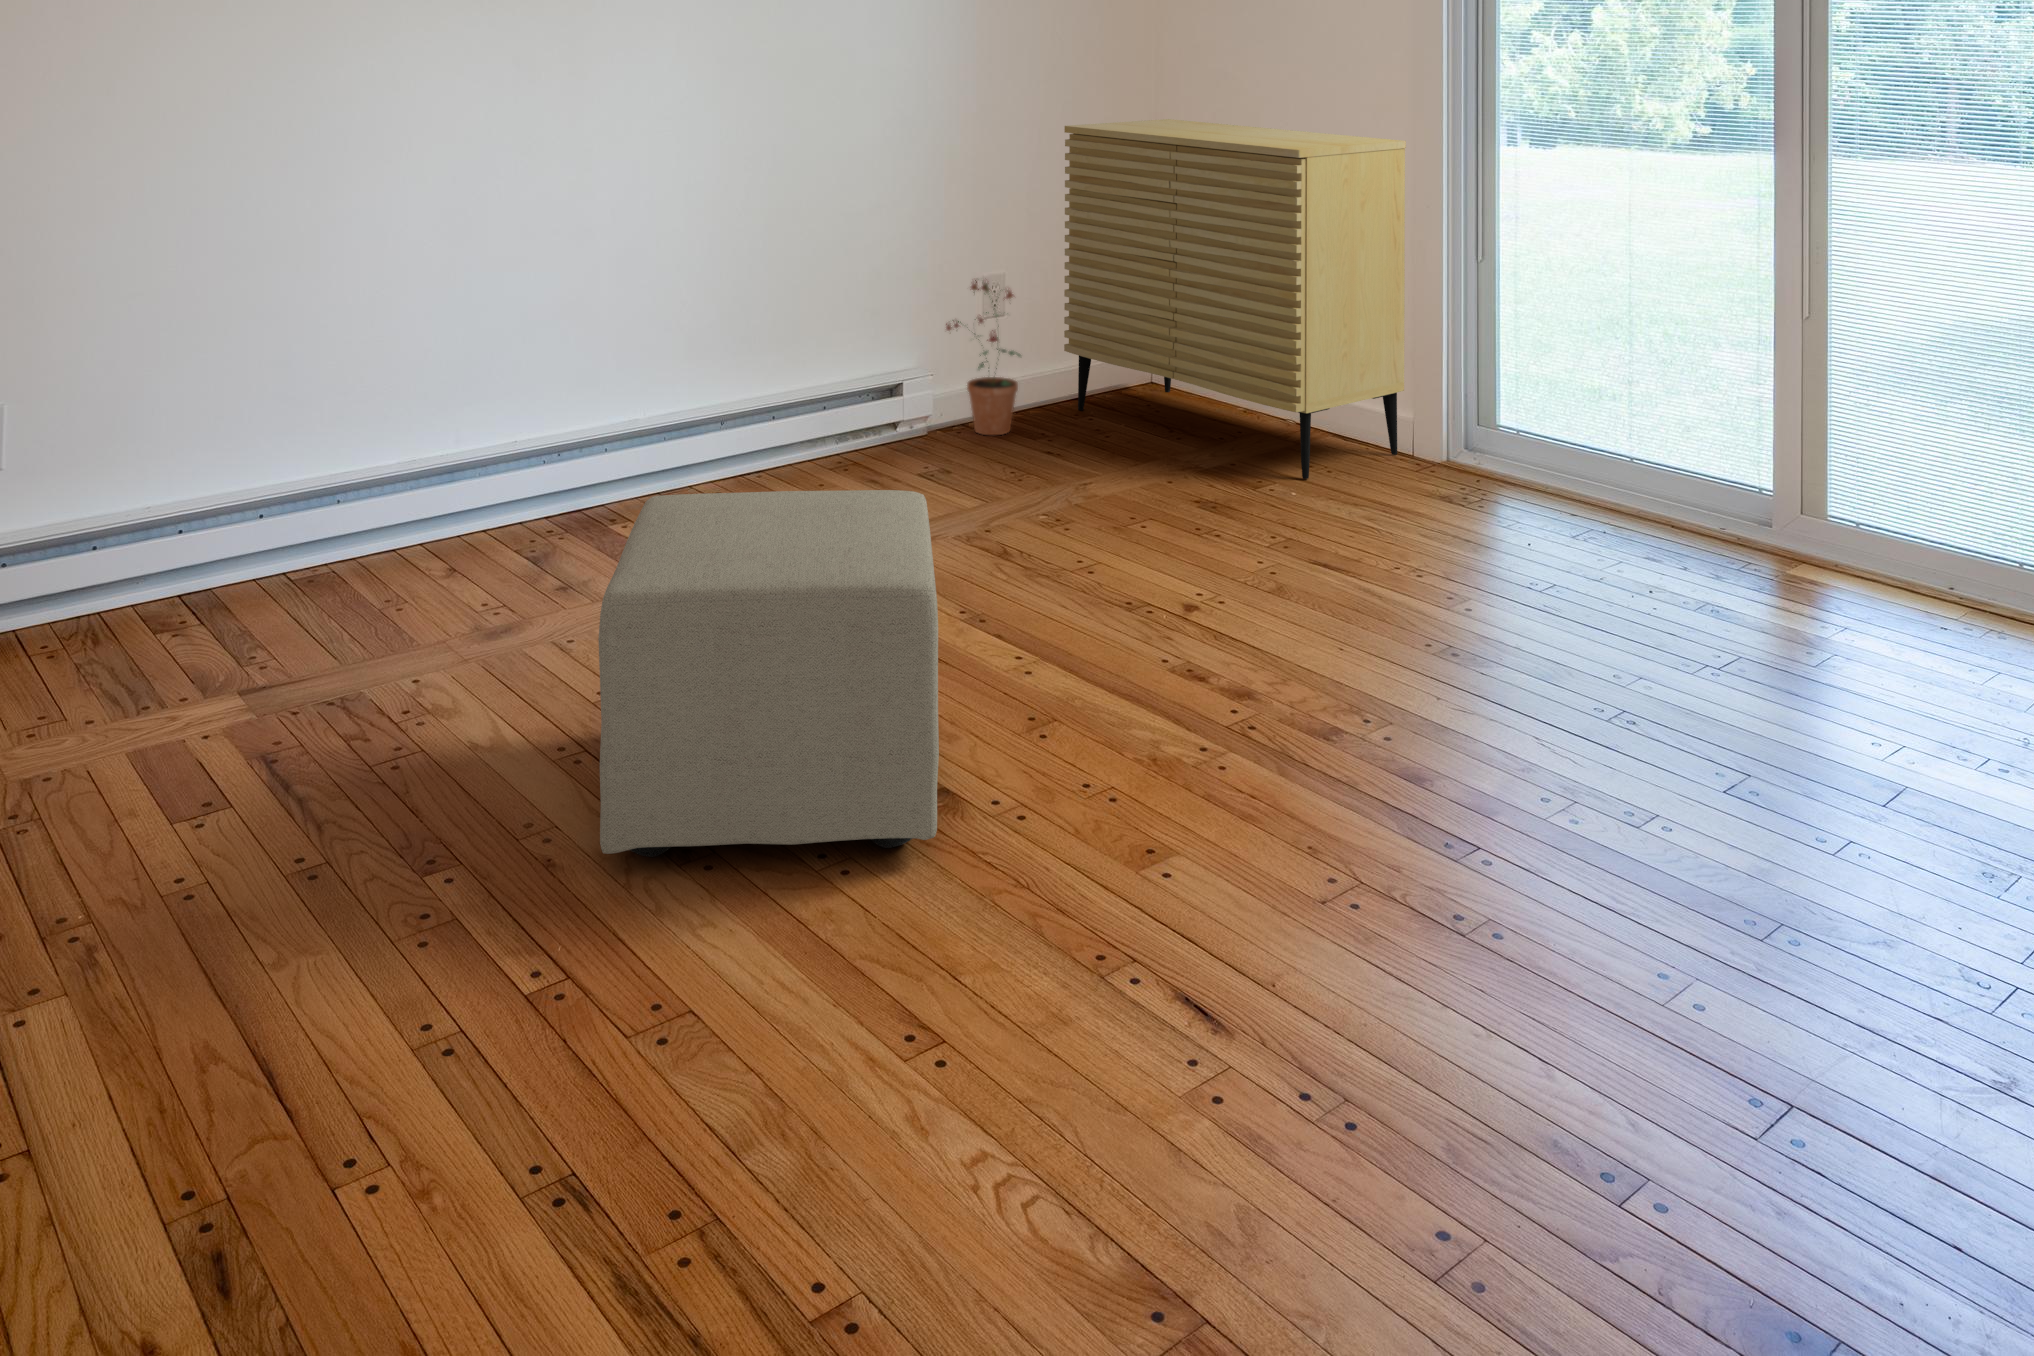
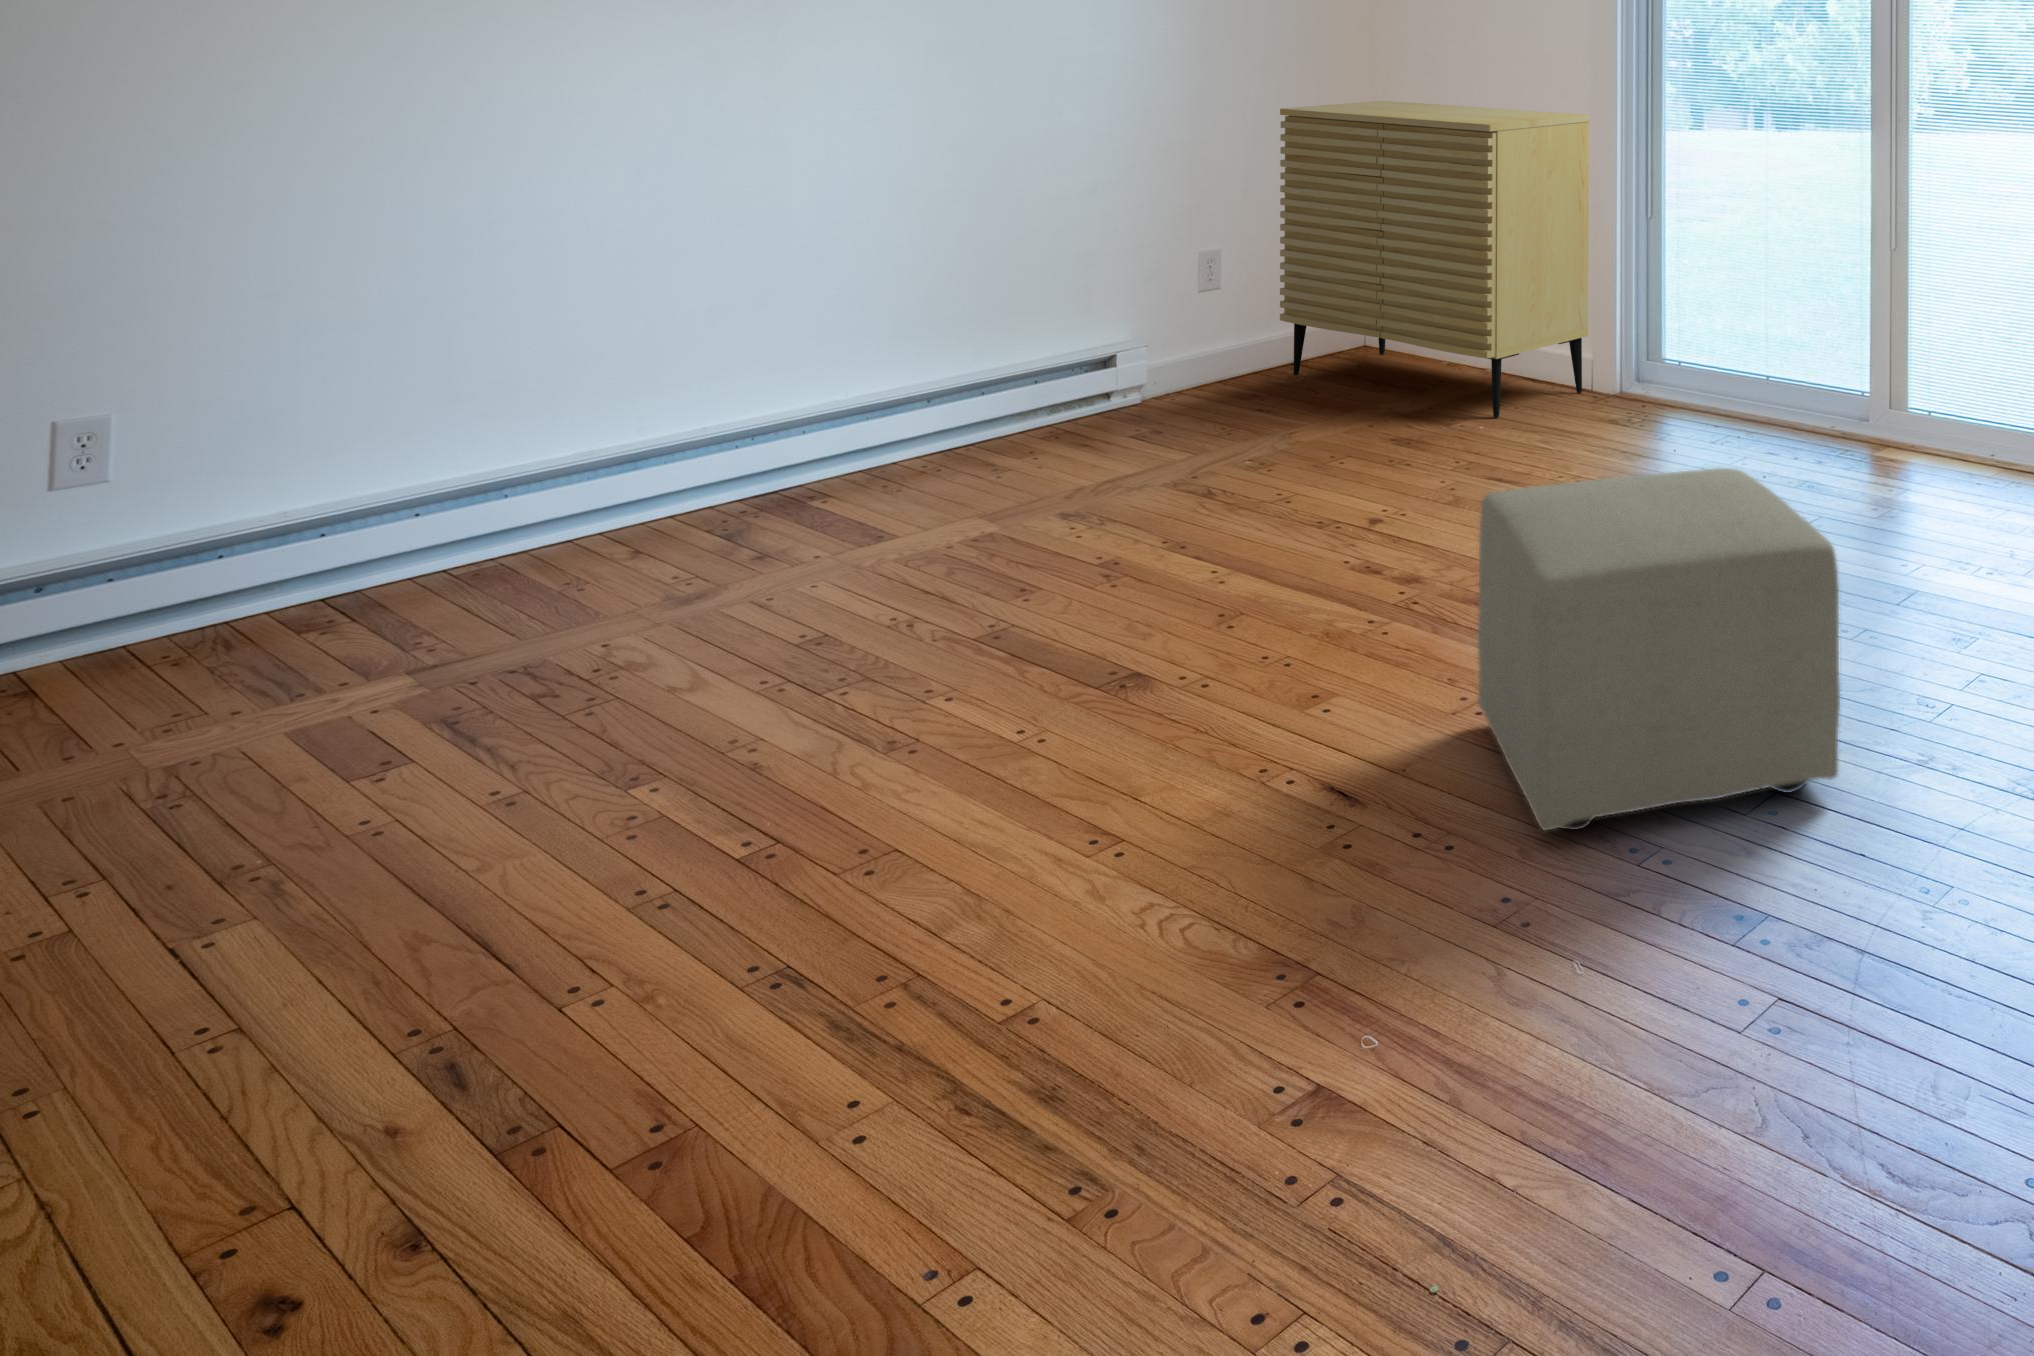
potted plant: present [946,280,1021,435] -> none [1159,255,1240,402]
ottoman: present [598,490,939,857] -> present [1478,468,1840,830]

